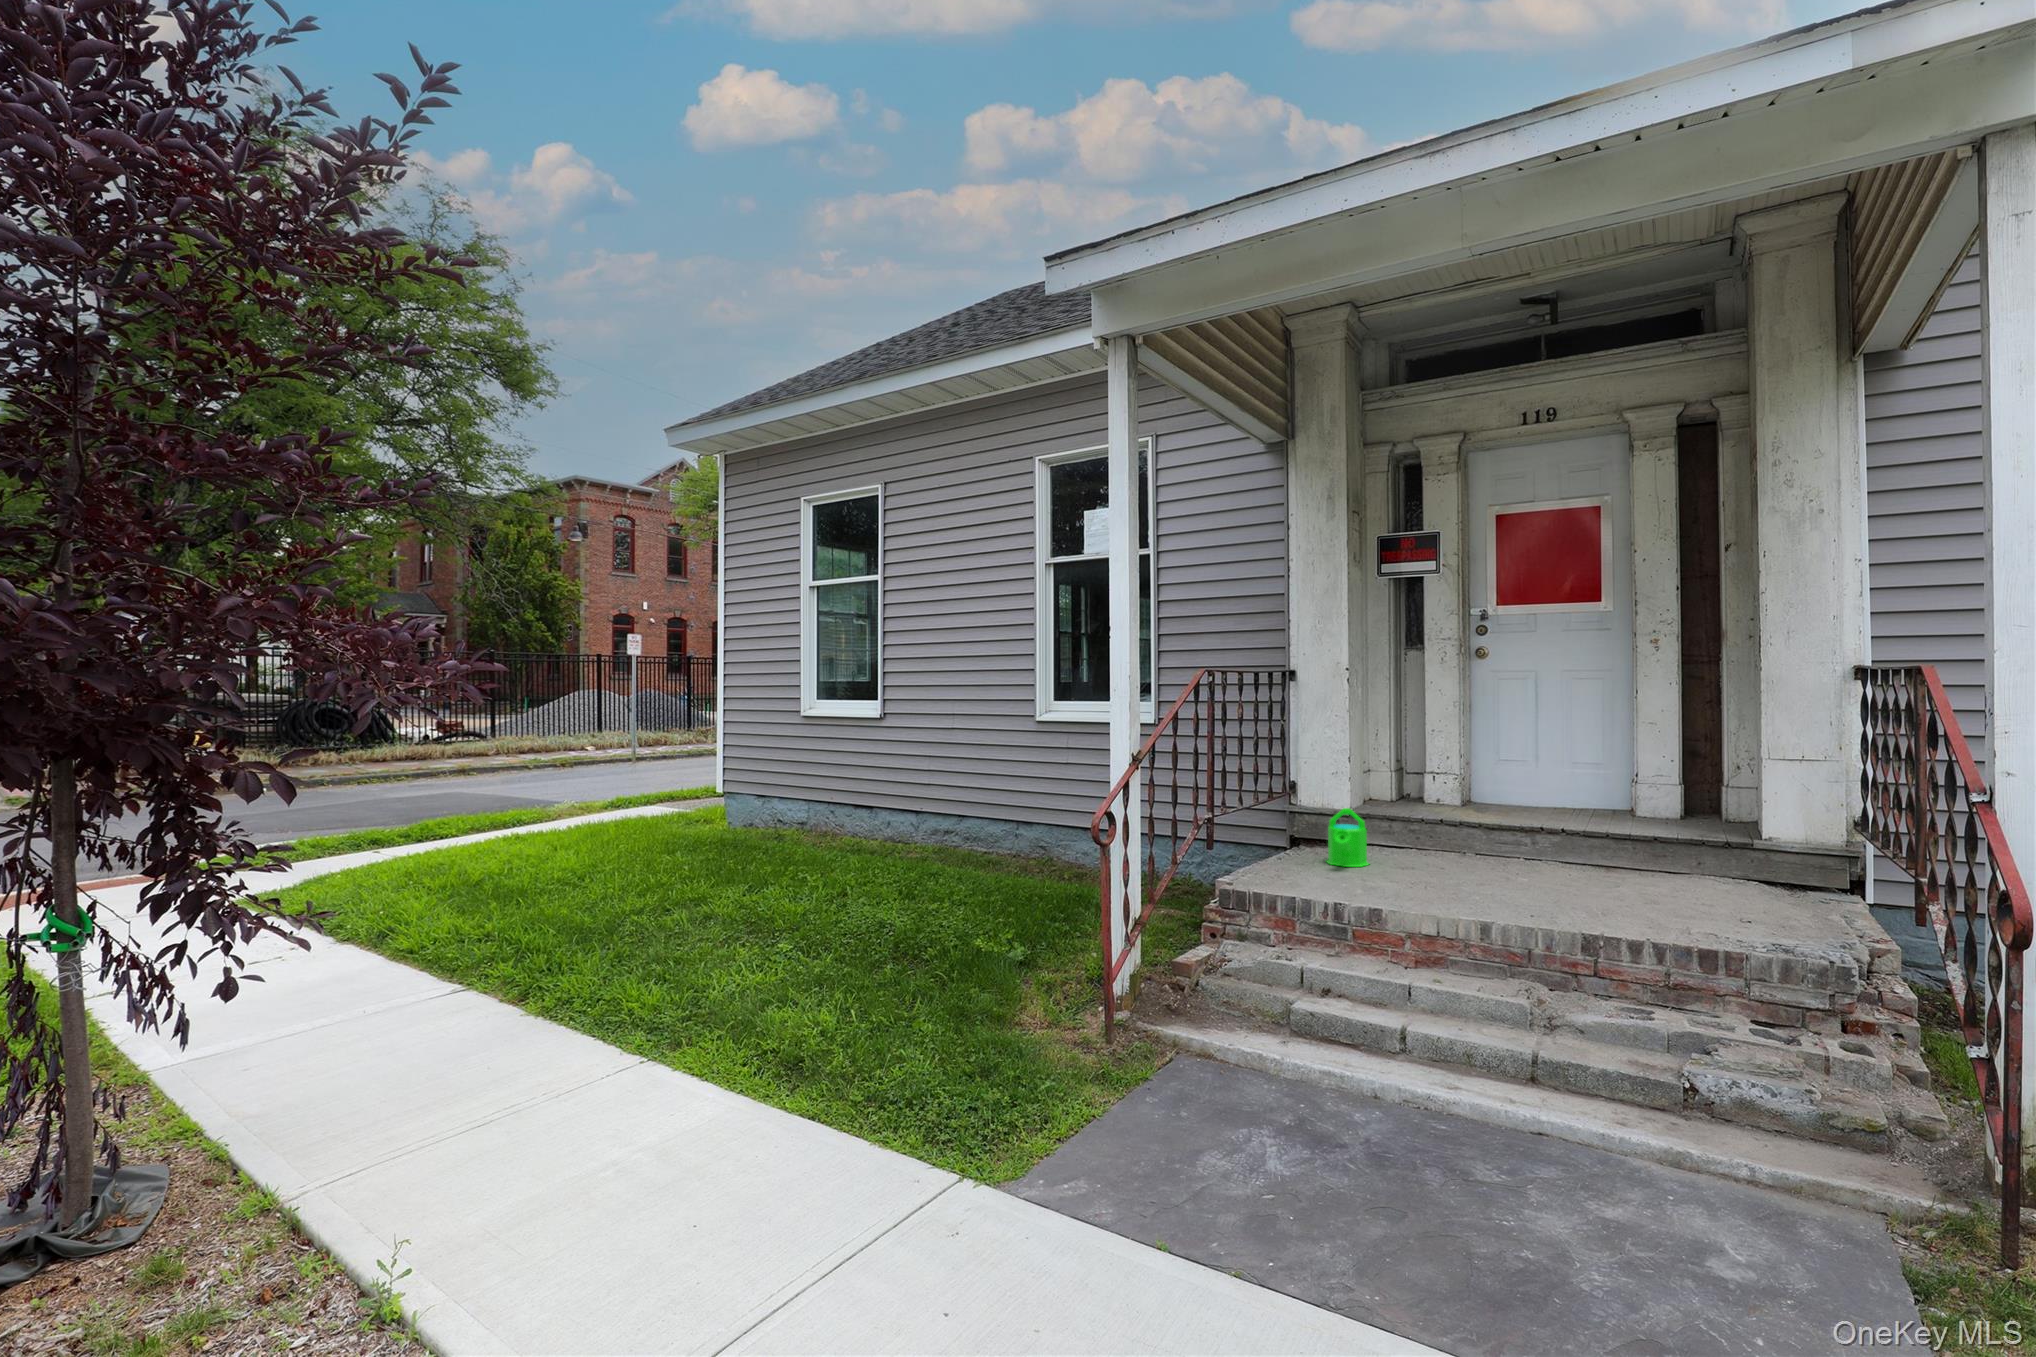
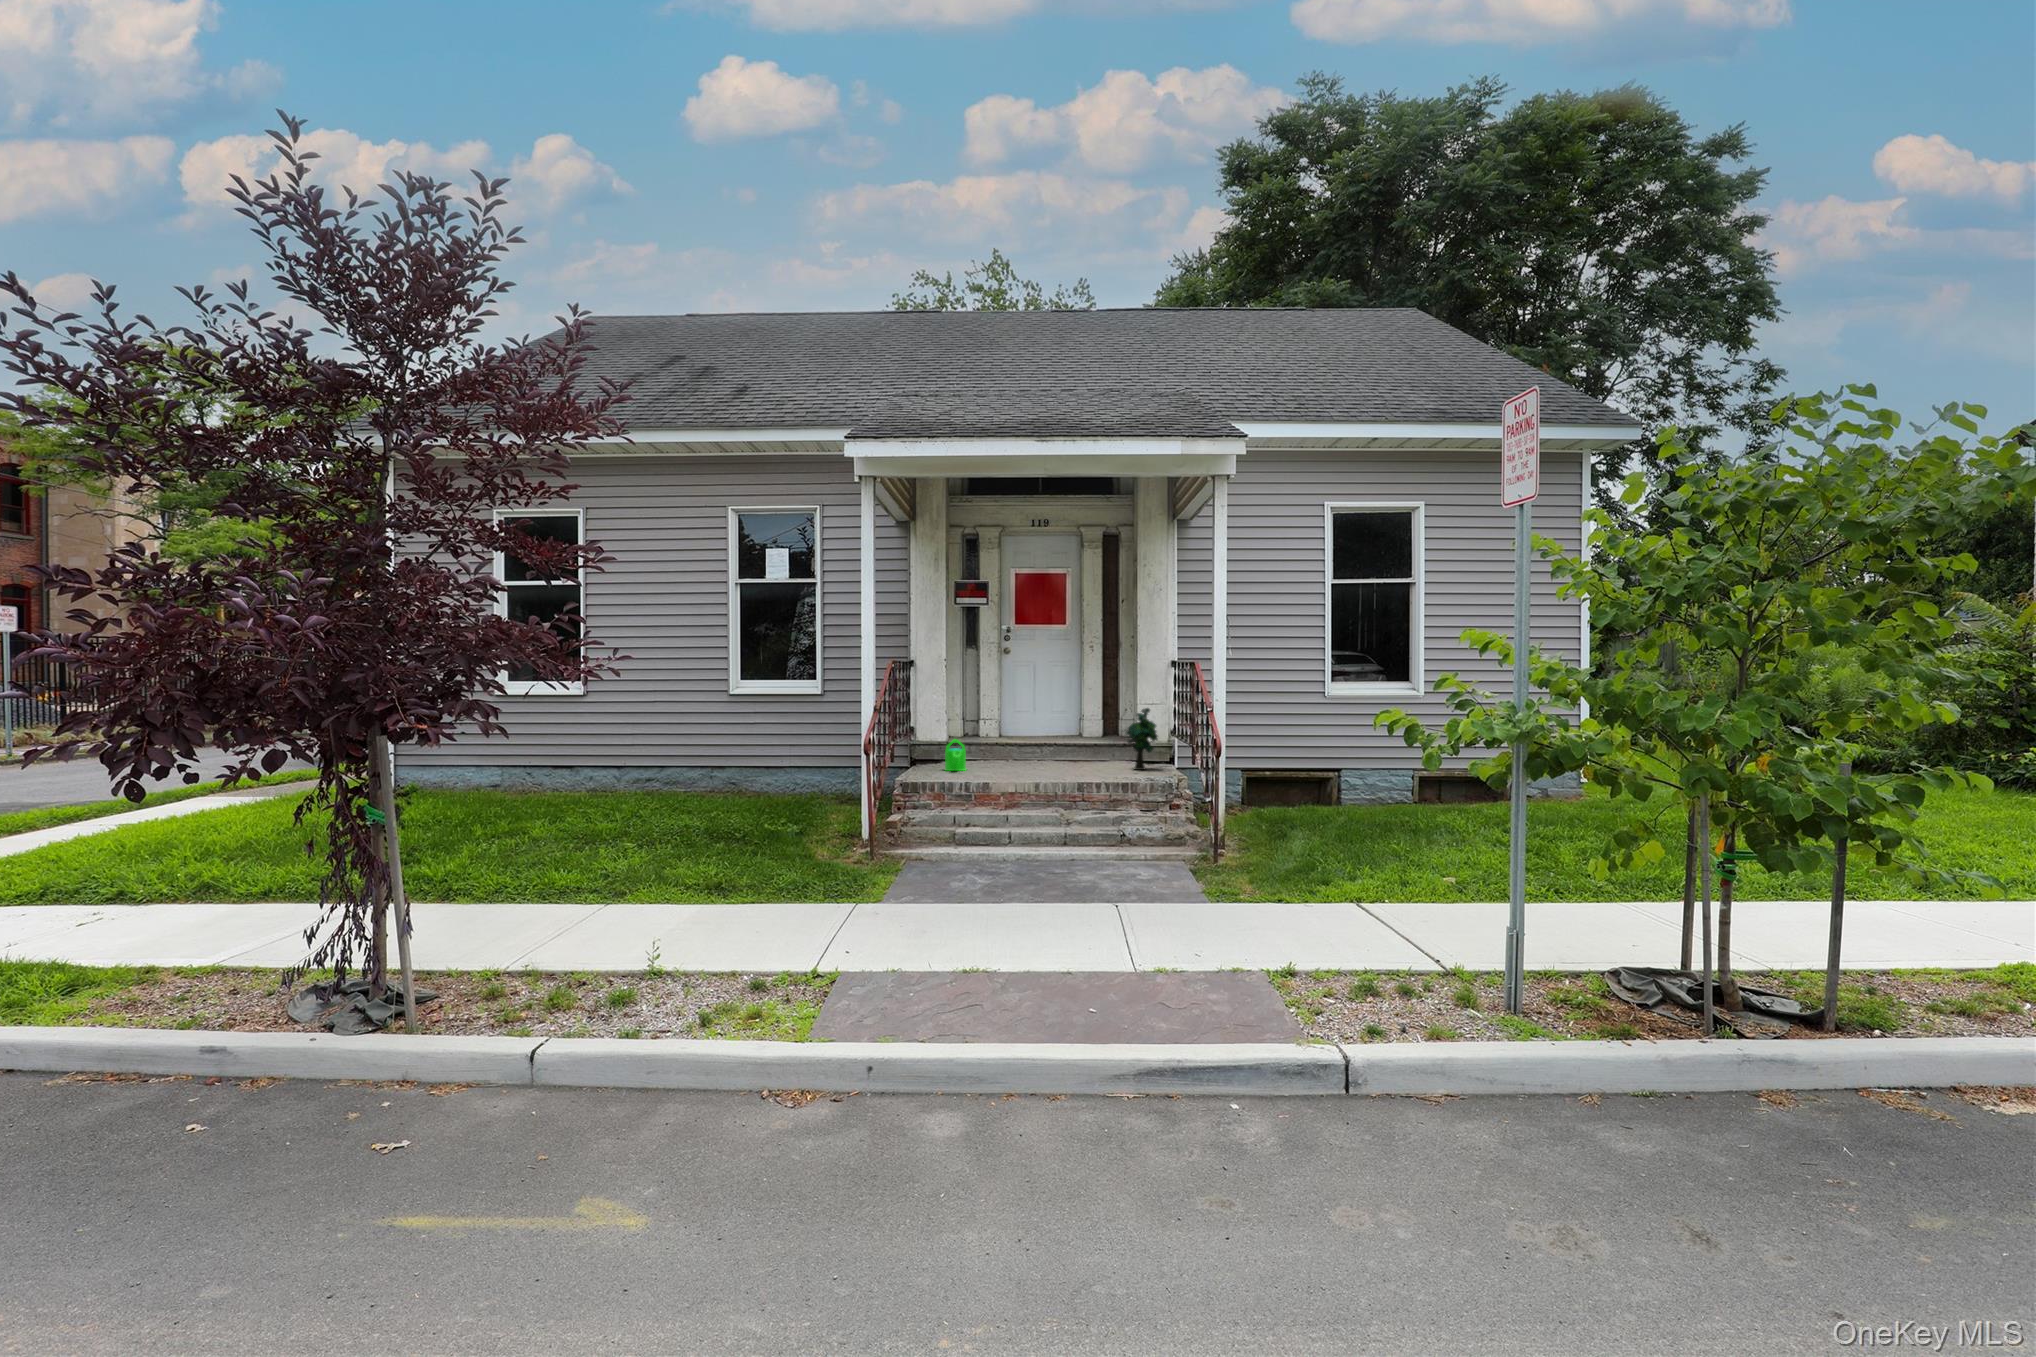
decorative plant: none [1711,768,1815,907] -> present [1126,708,1158,770]

